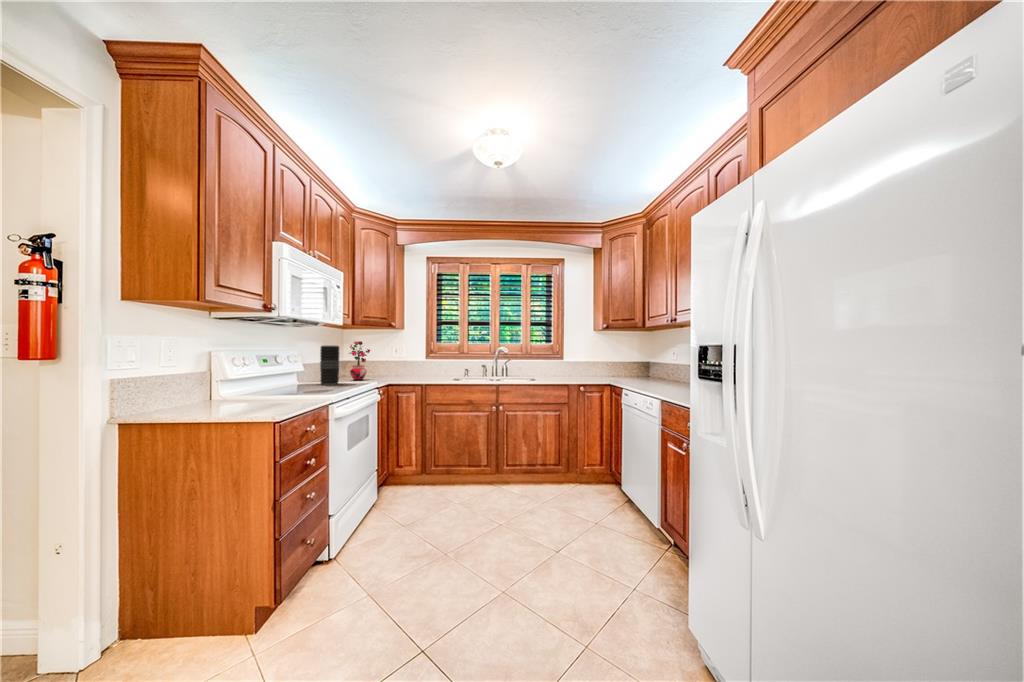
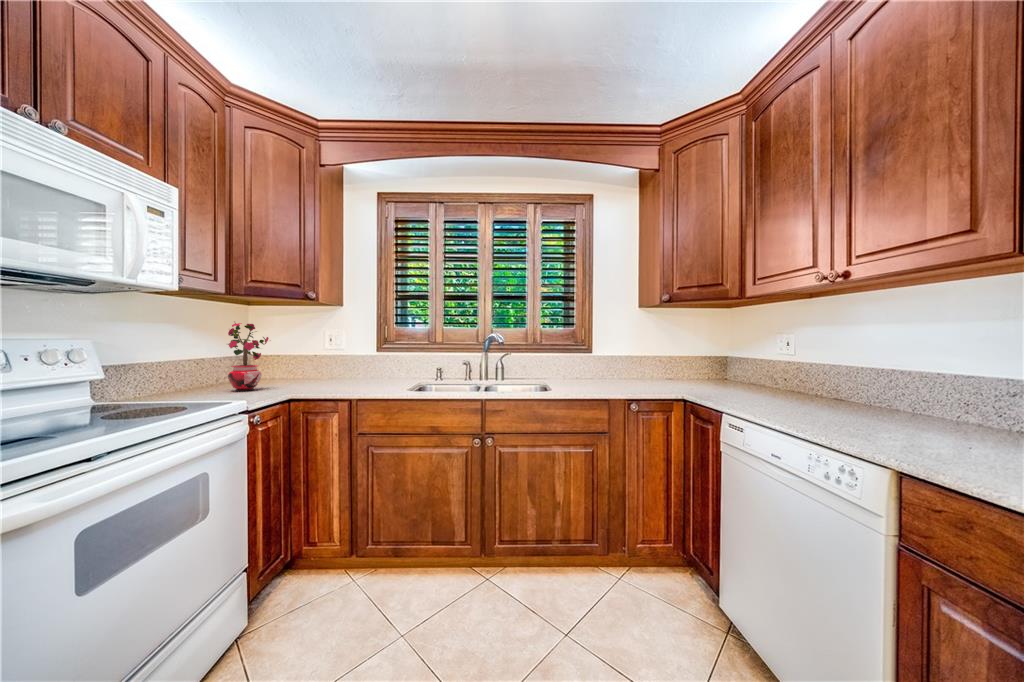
vase: present [320,346,339,385] -> none [134,327,181,405]

